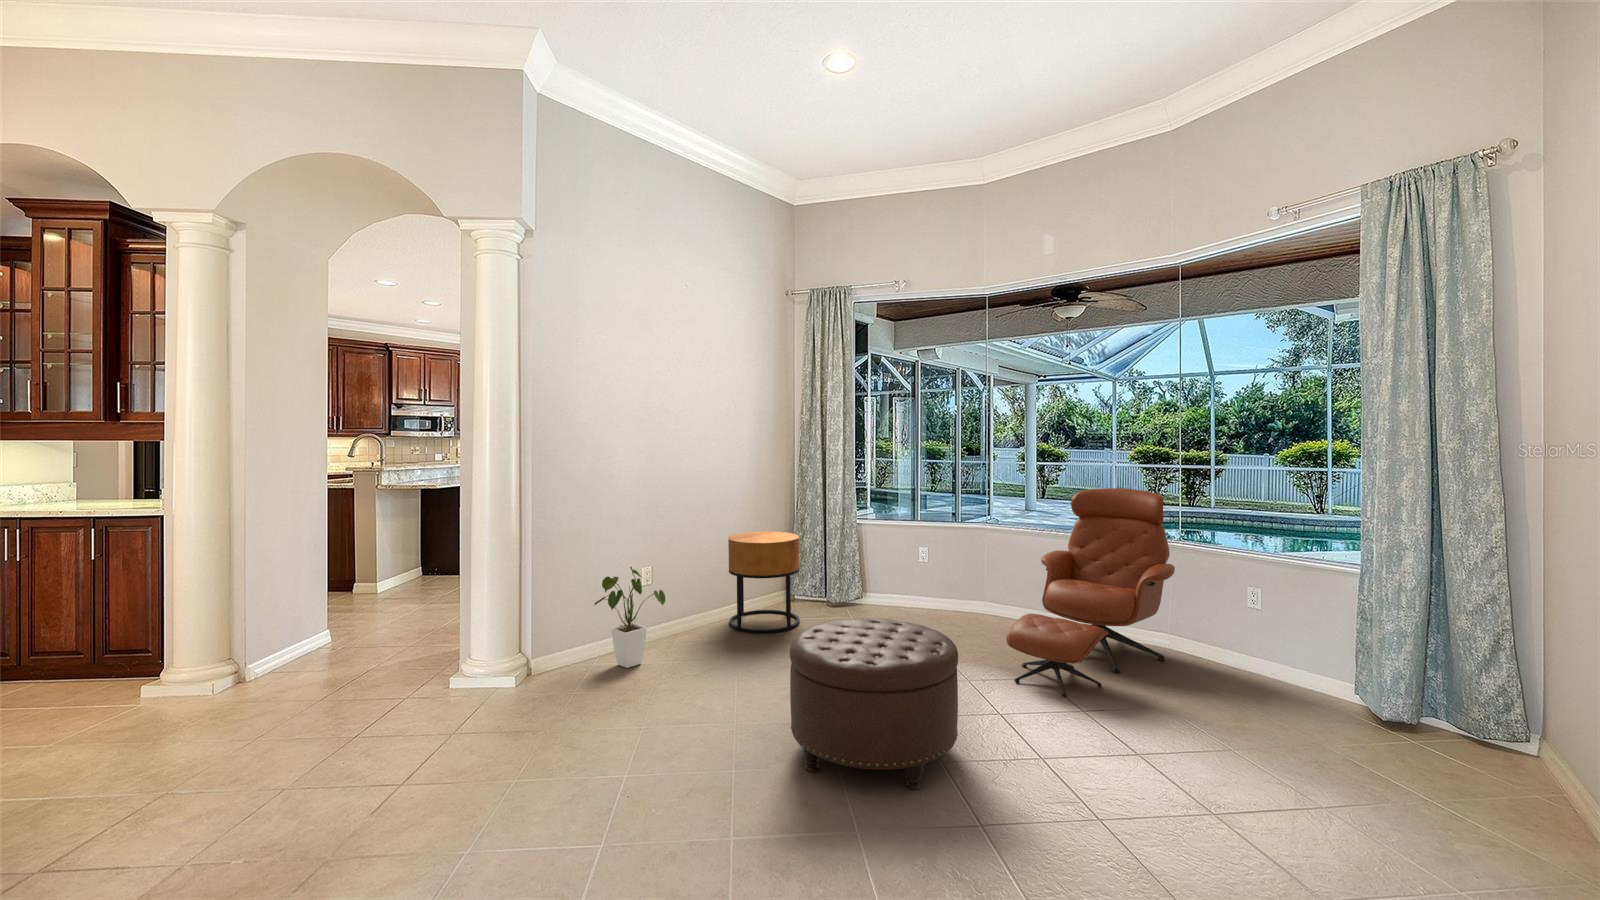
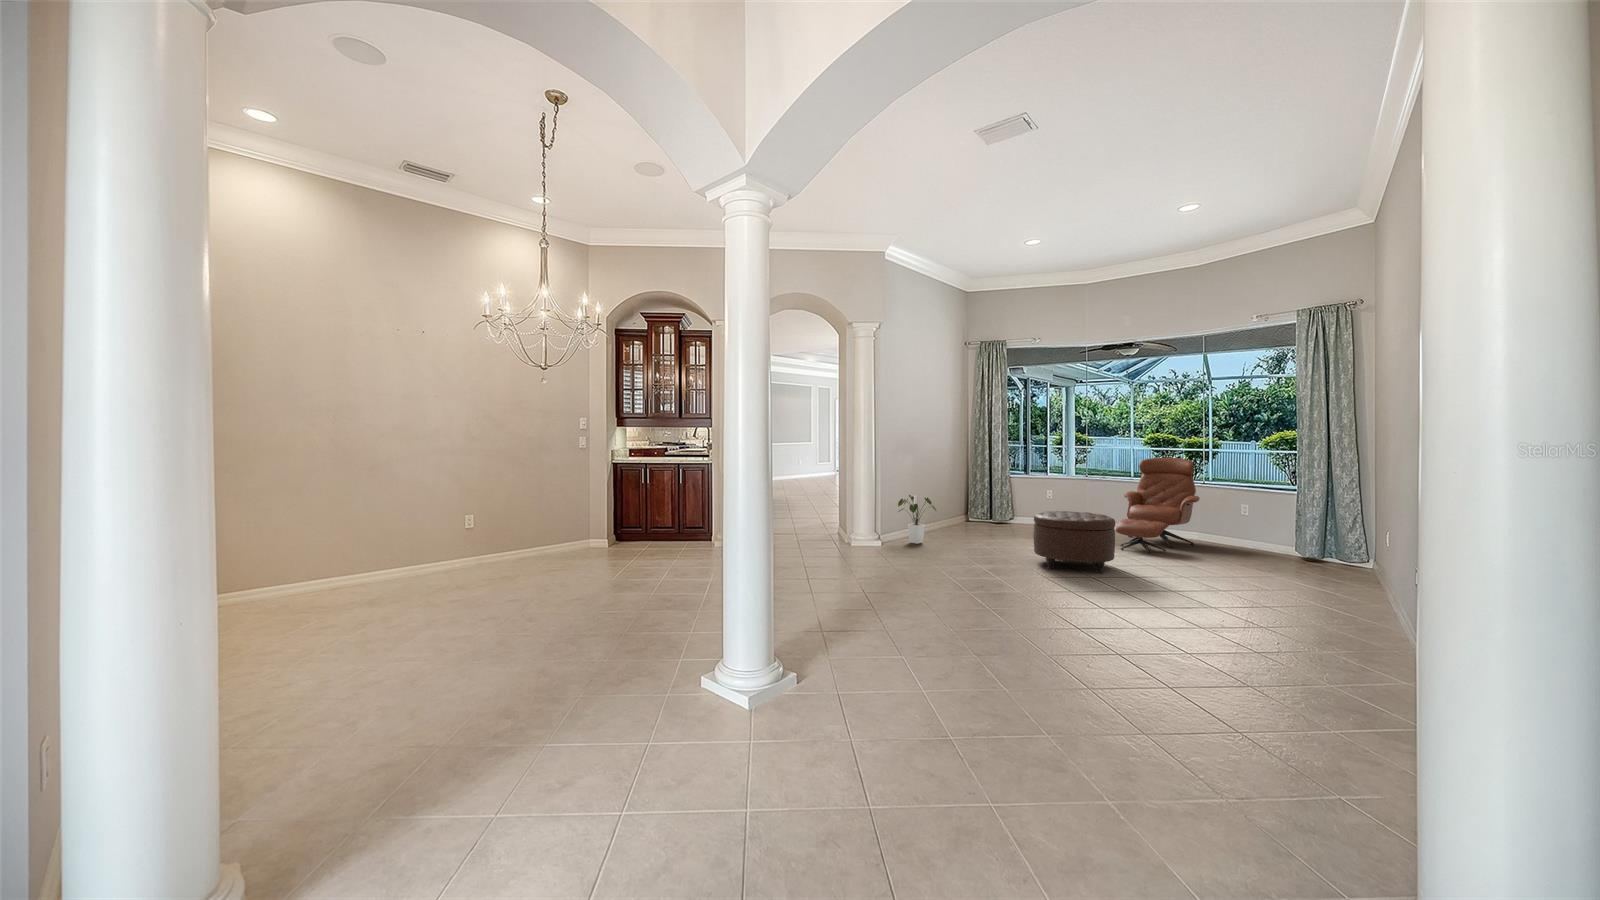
side table: present [728,532,800,633] -> none [944,482,984,534]

